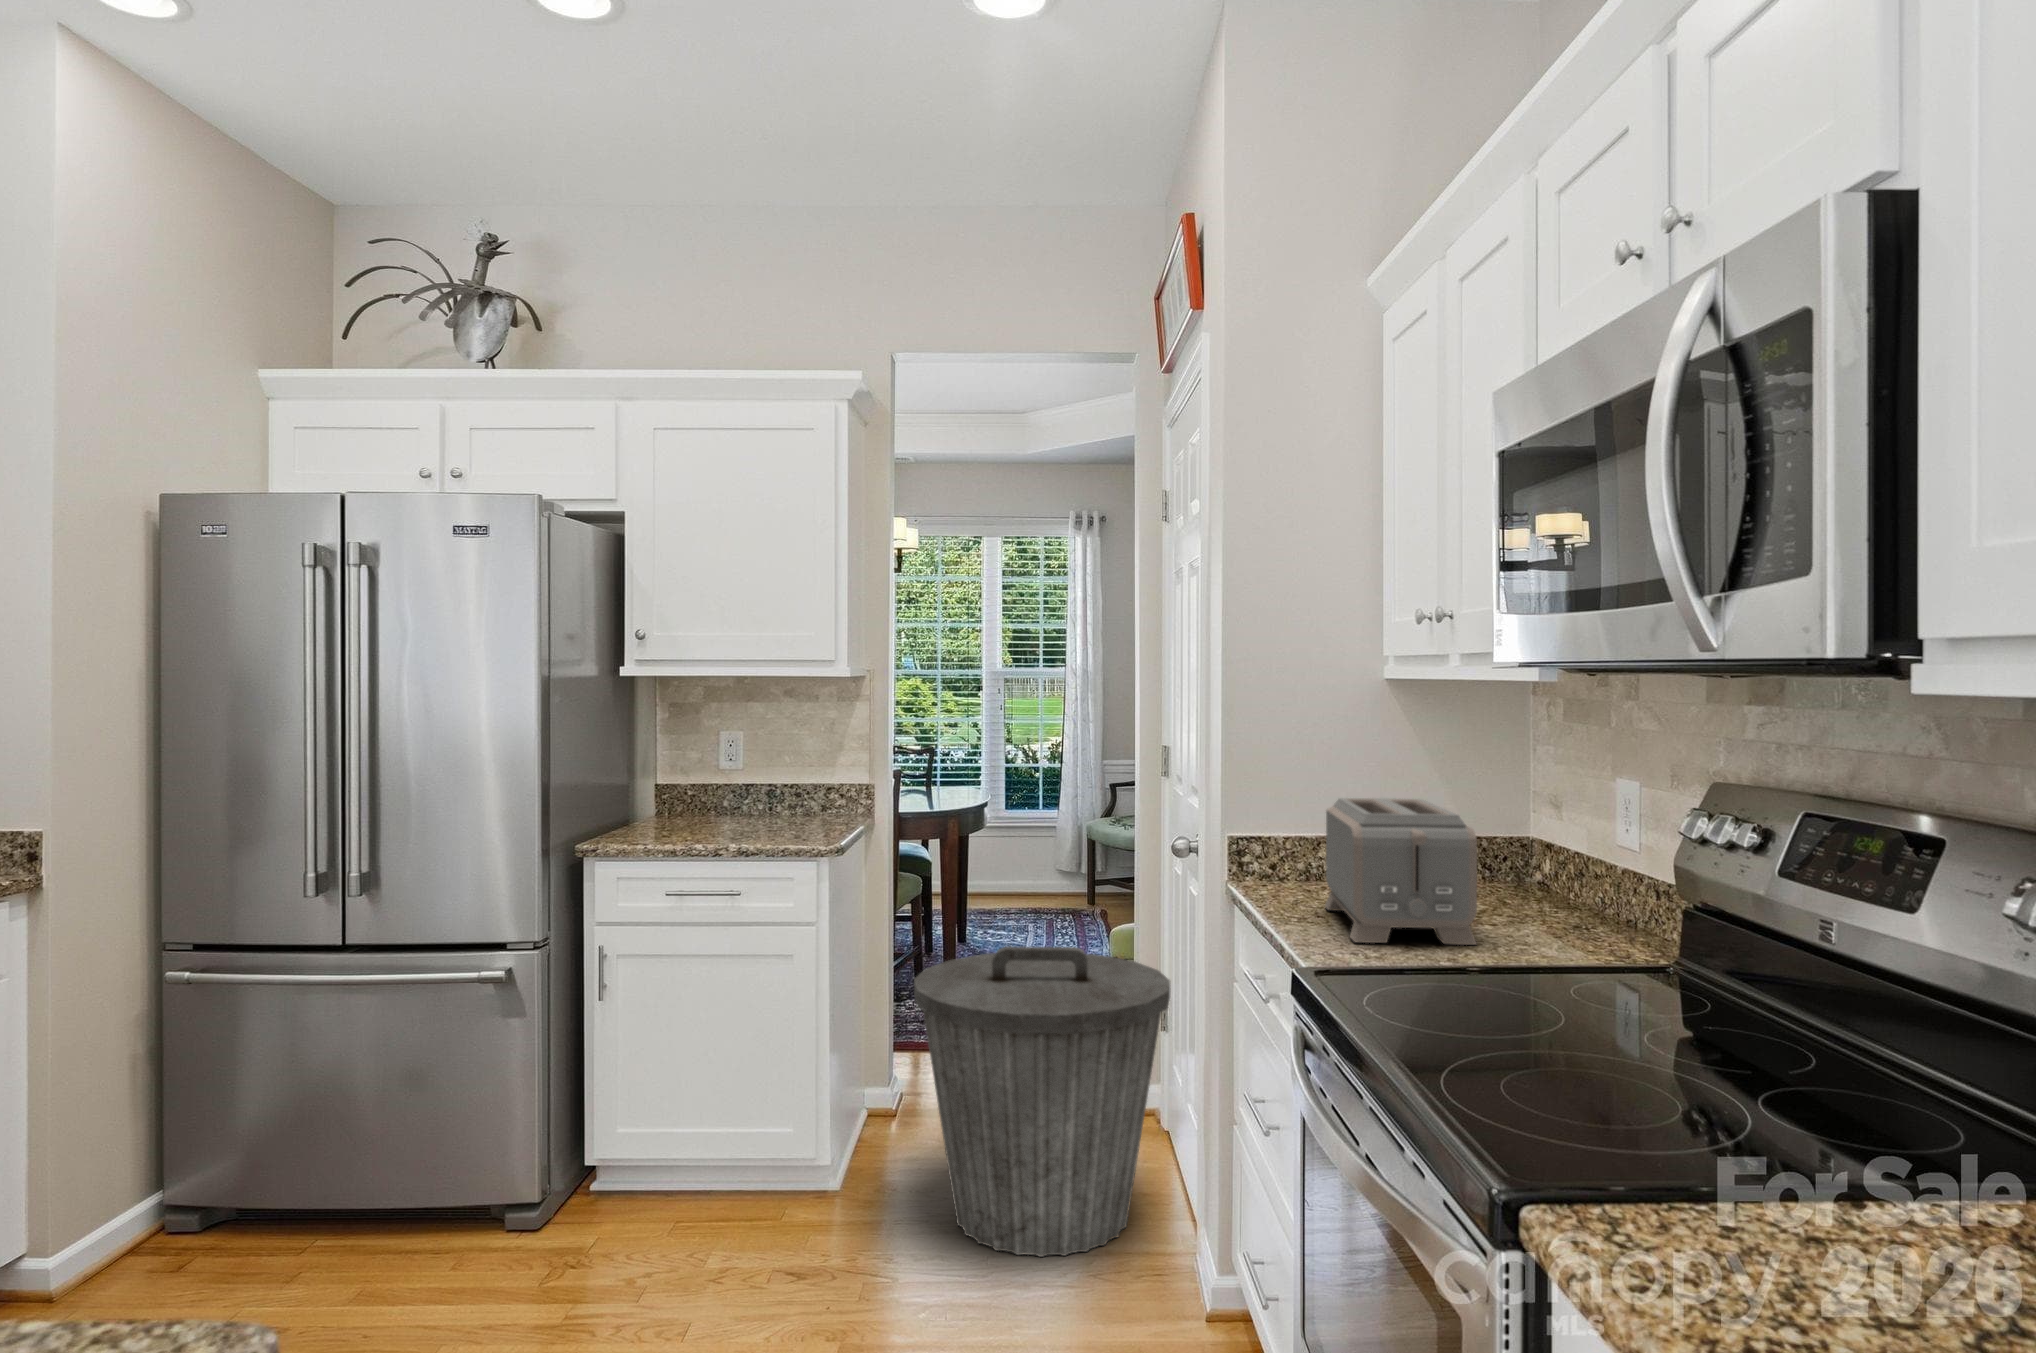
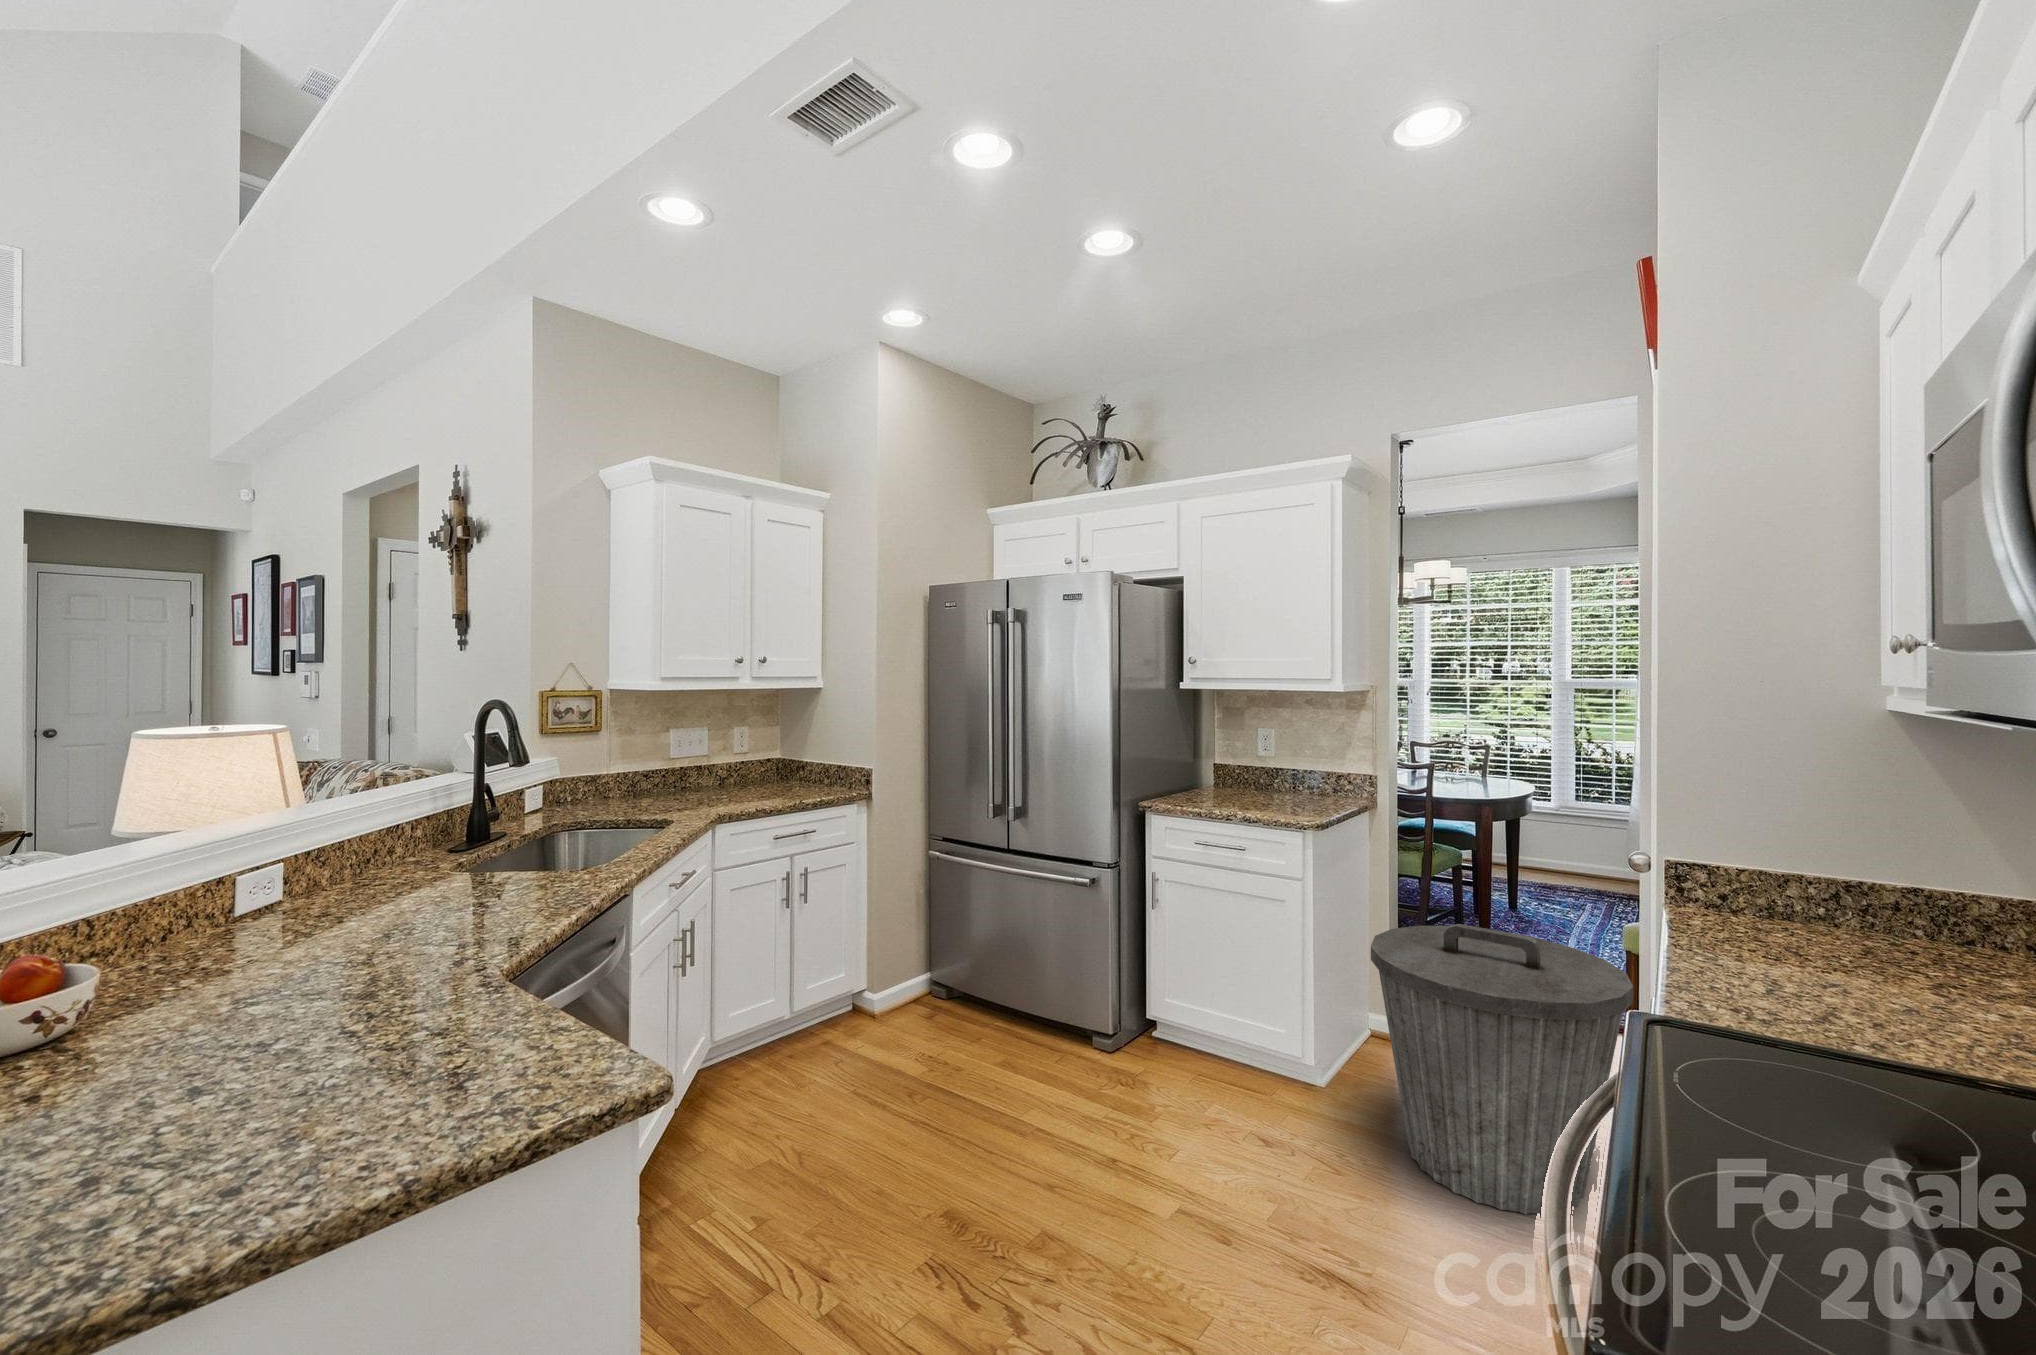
toaster: present [1325,798,1477,945] -> none [1760,836,1964,1042]

